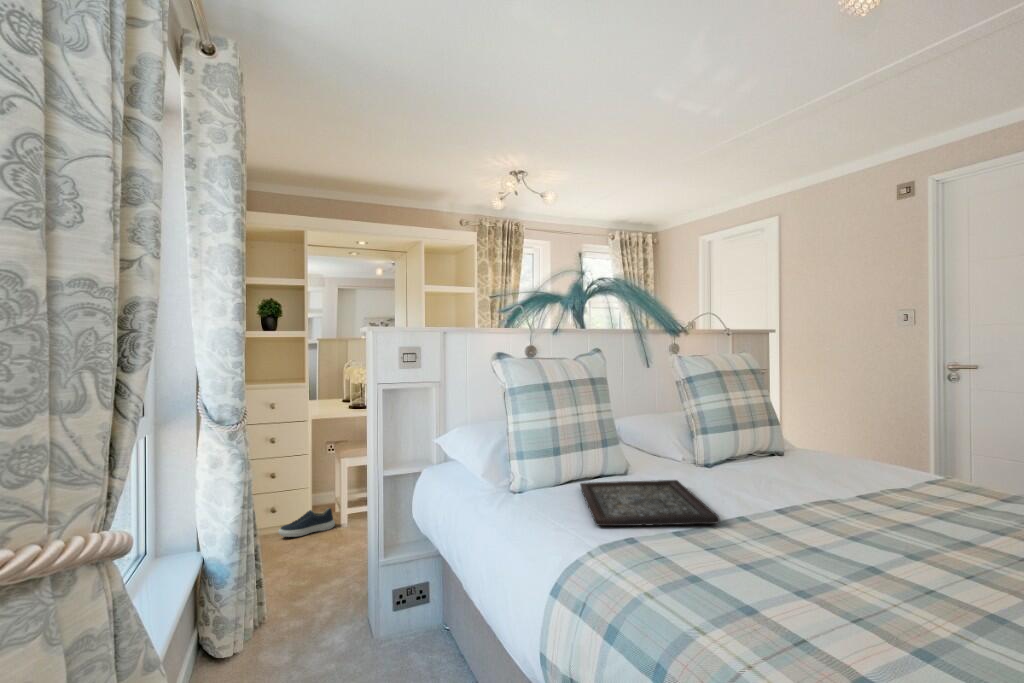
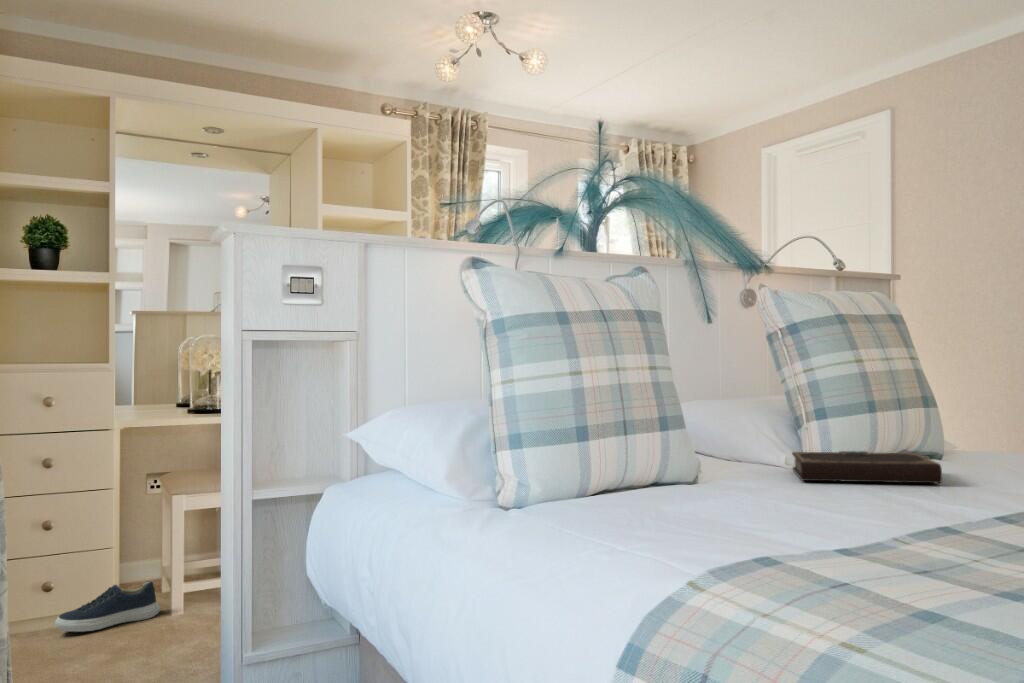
notebook: none [686,455,769,480] -> present [792,451,942,483]
tray: present [580,480,720,526] -> none [623,482,896,542]

